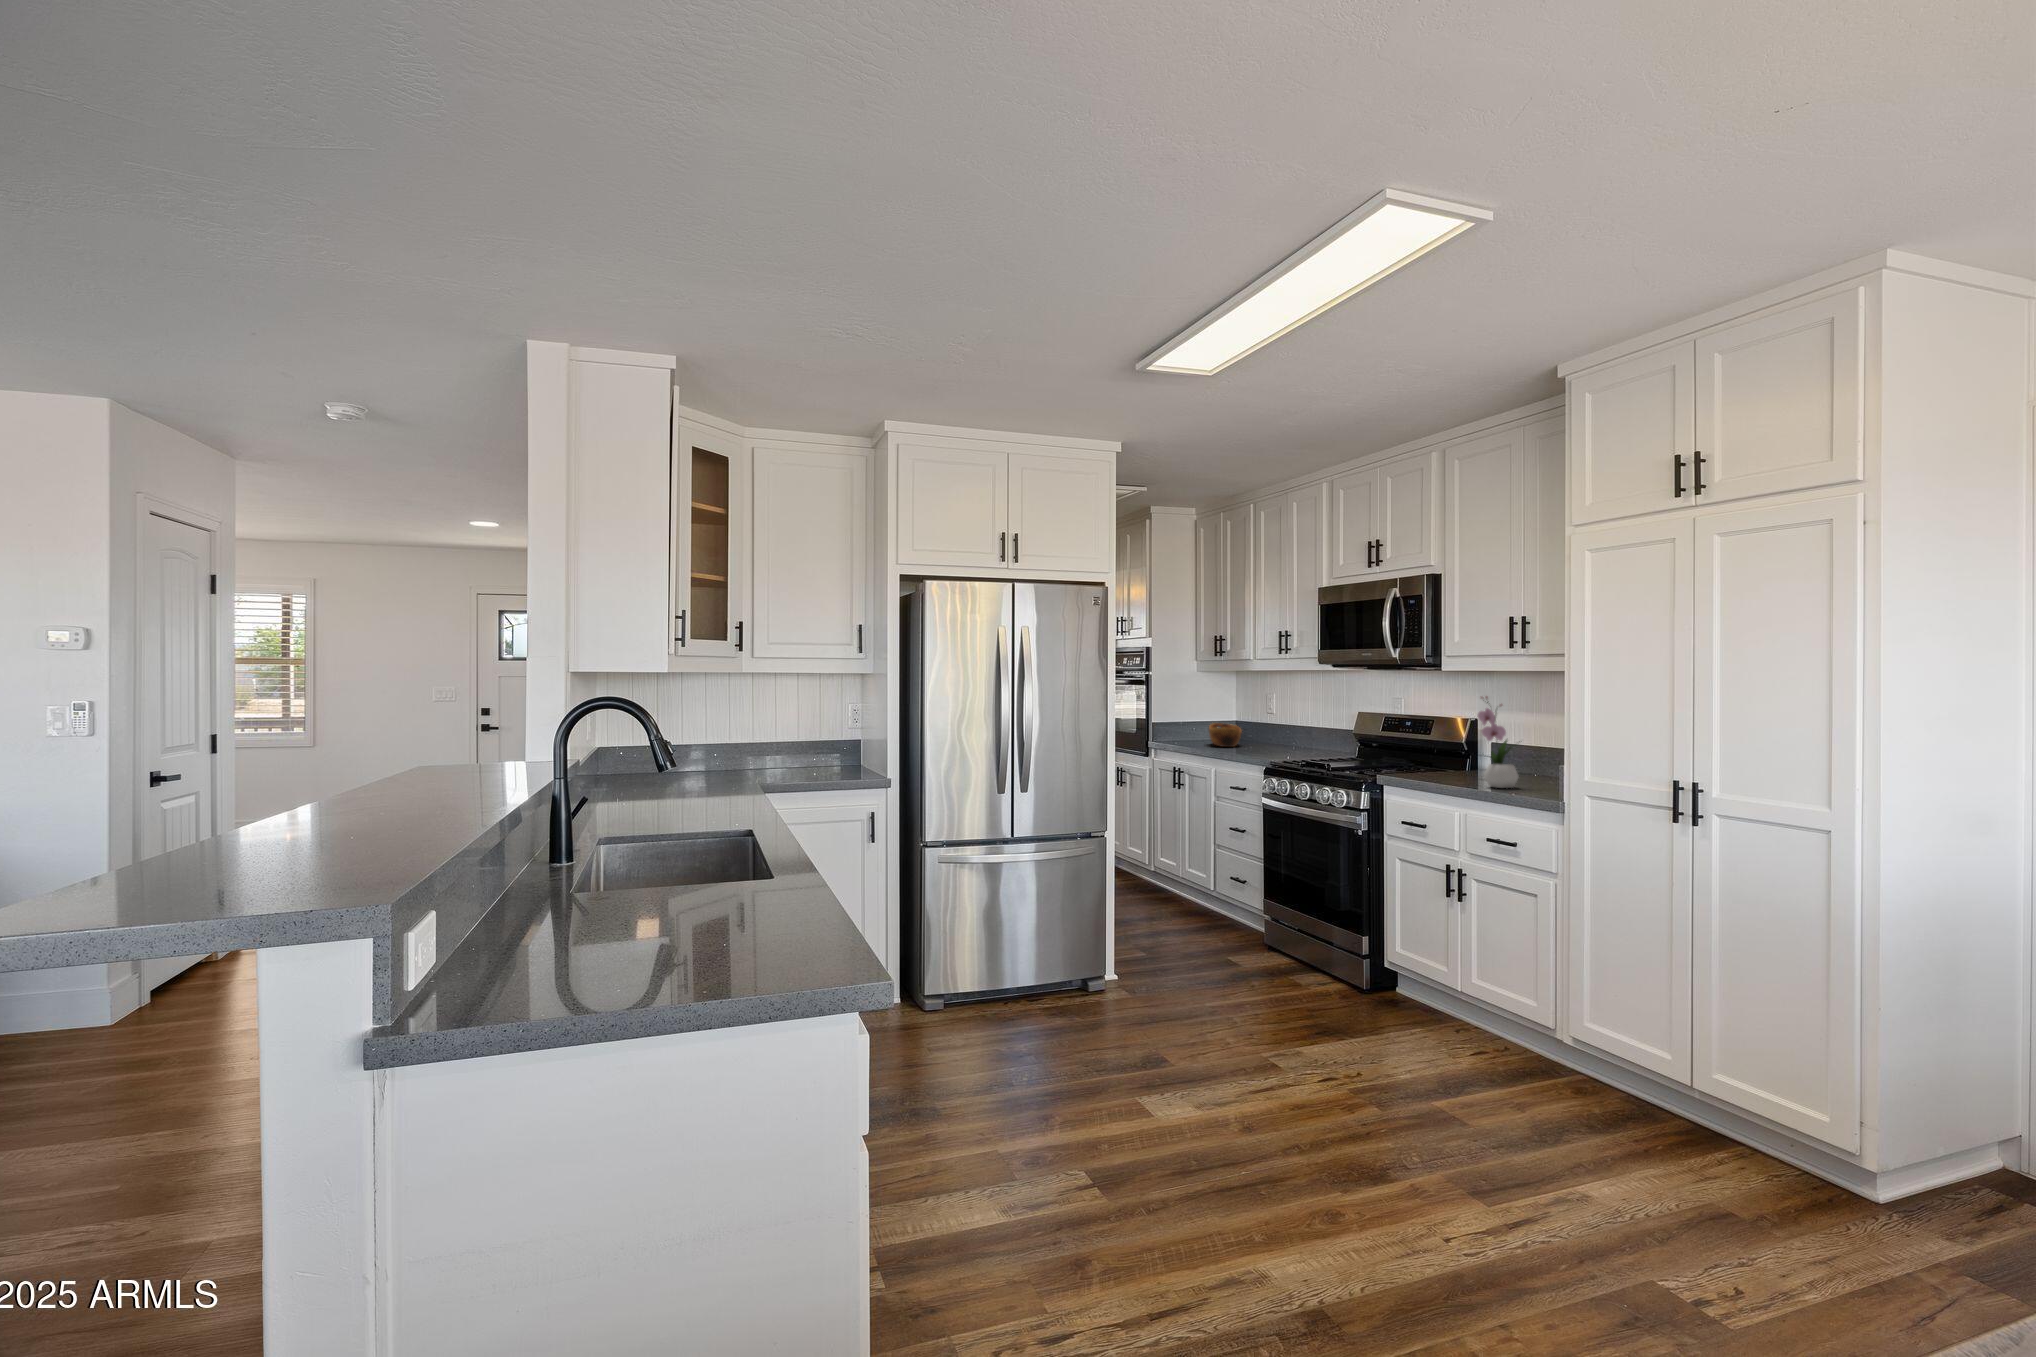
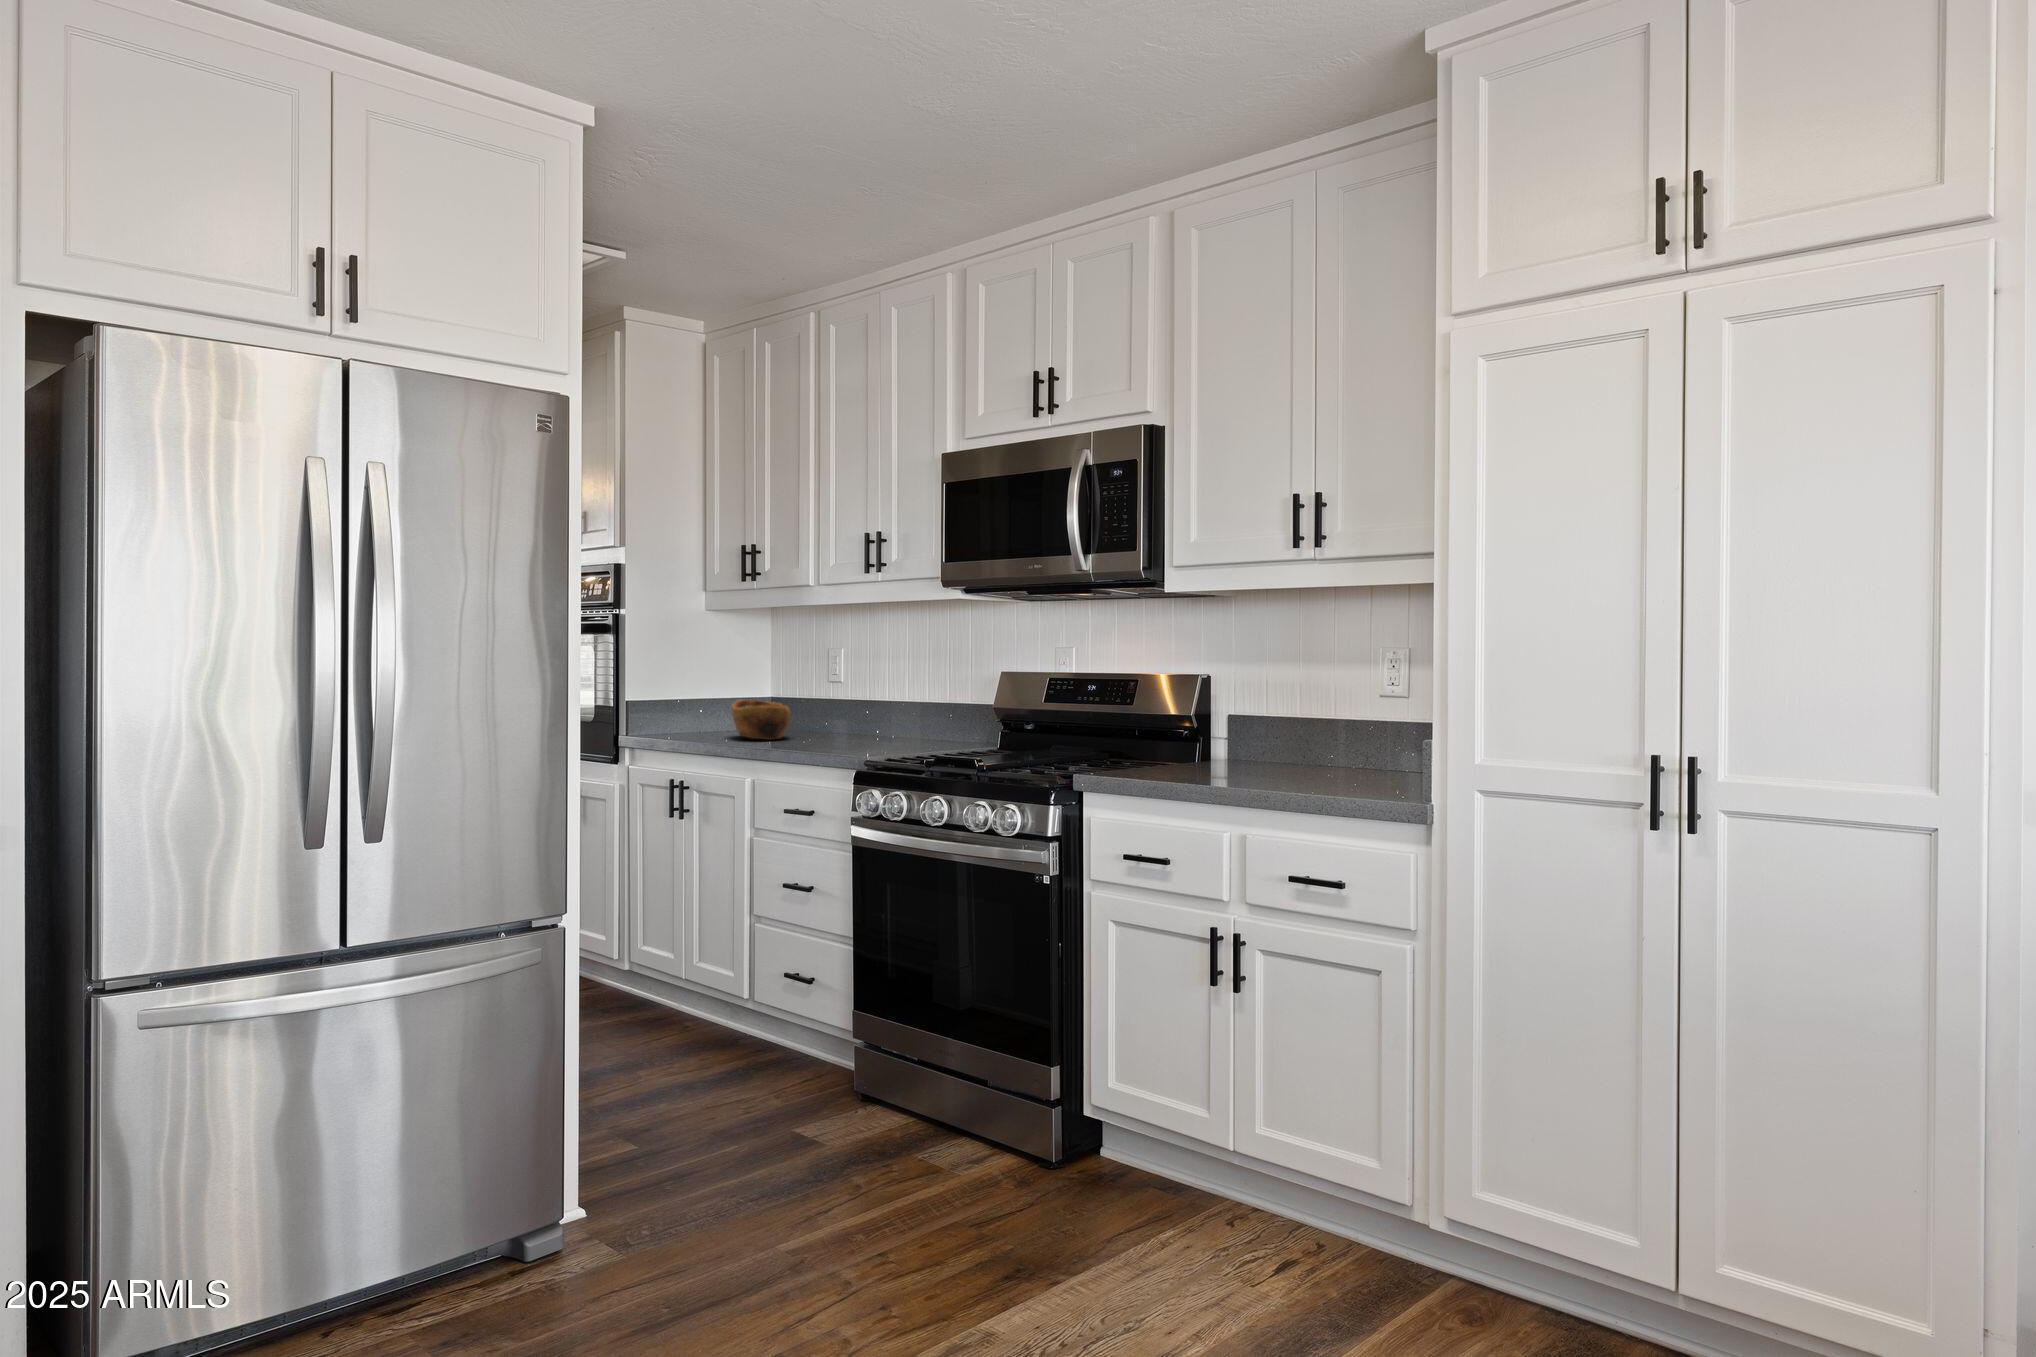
flower arrangement: present [1477,697,1519,788] -> none [1262,626,1332,787]

